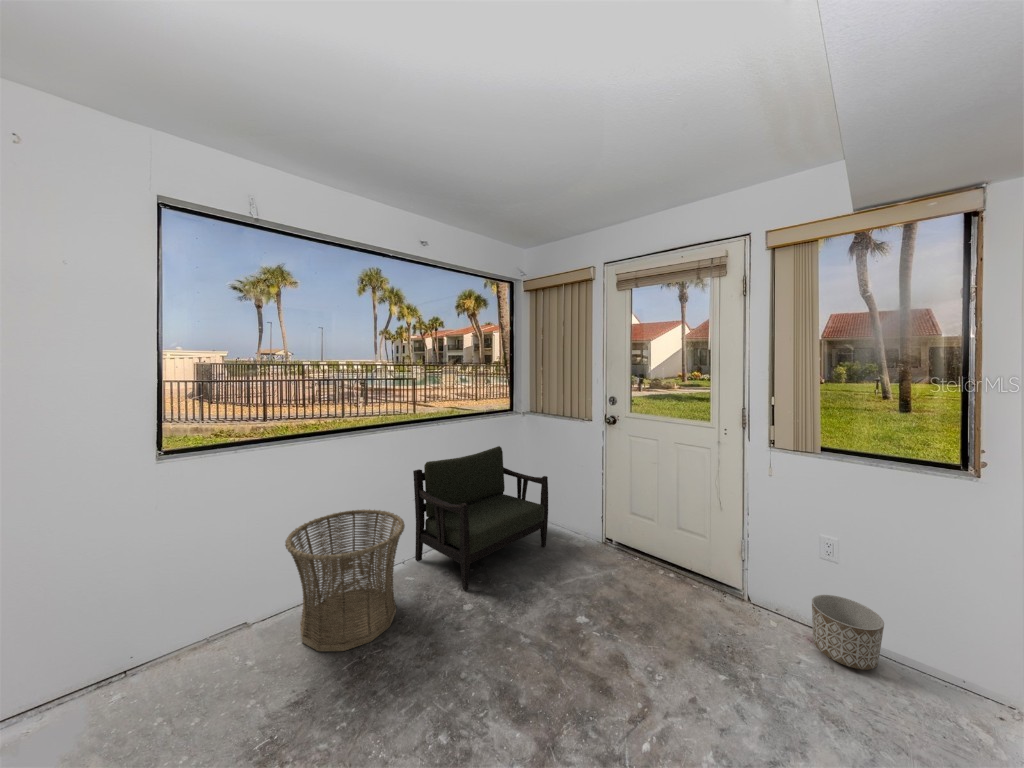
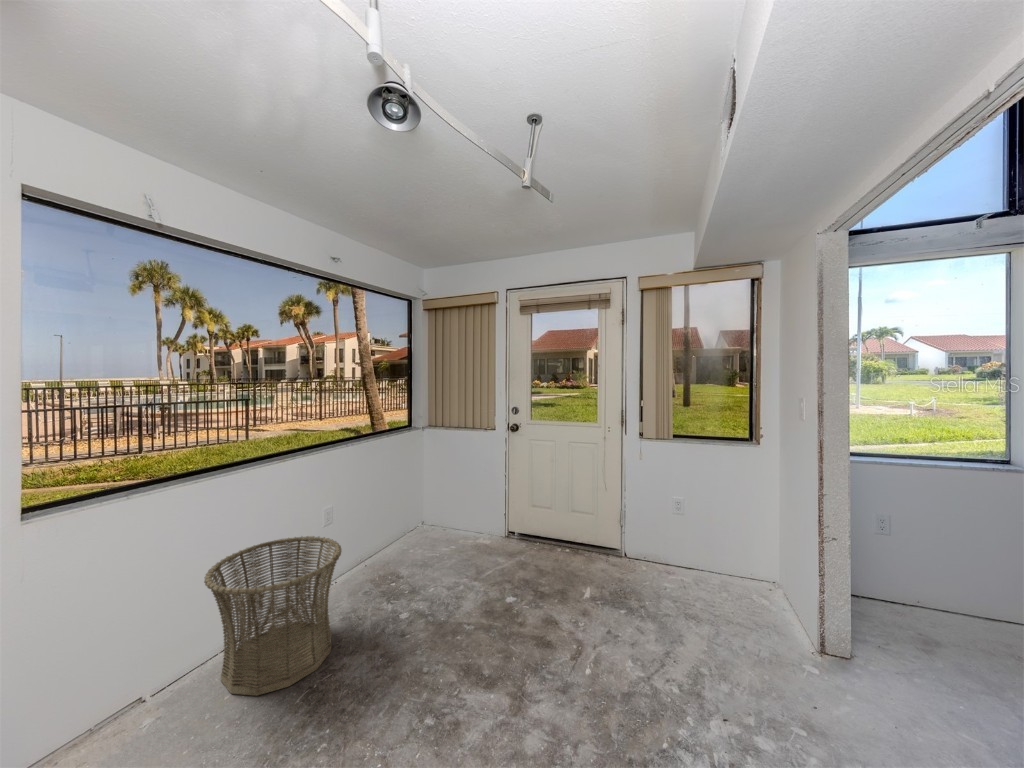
armchair: present [413,446,548,590] -> none [328,460,459,602]
planter: present [812,595,884,670] -> none [668,539,710,584]

